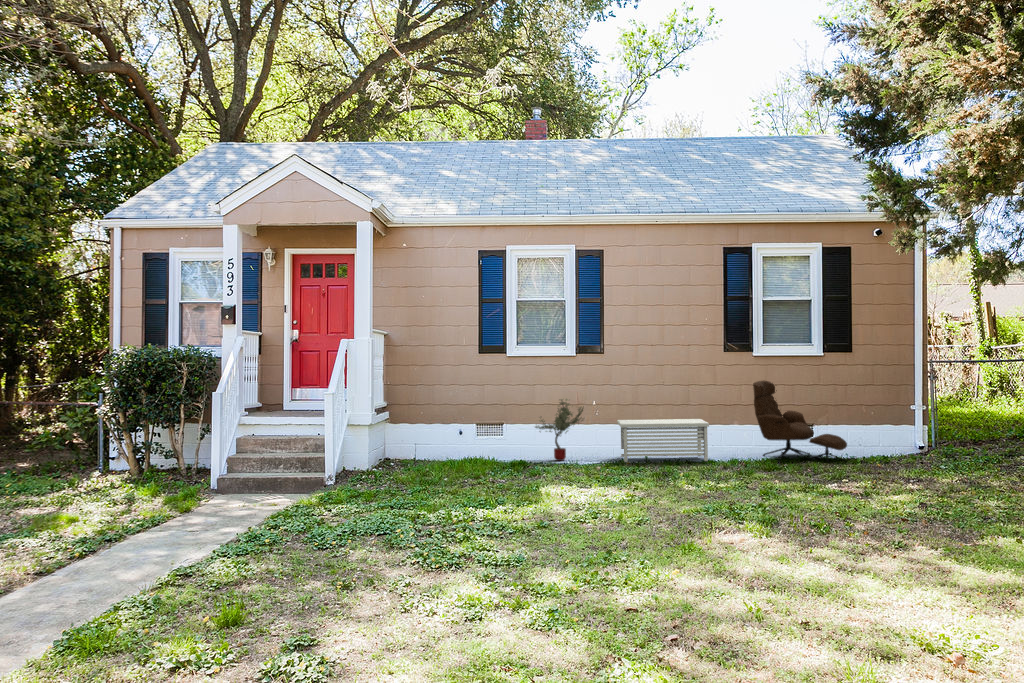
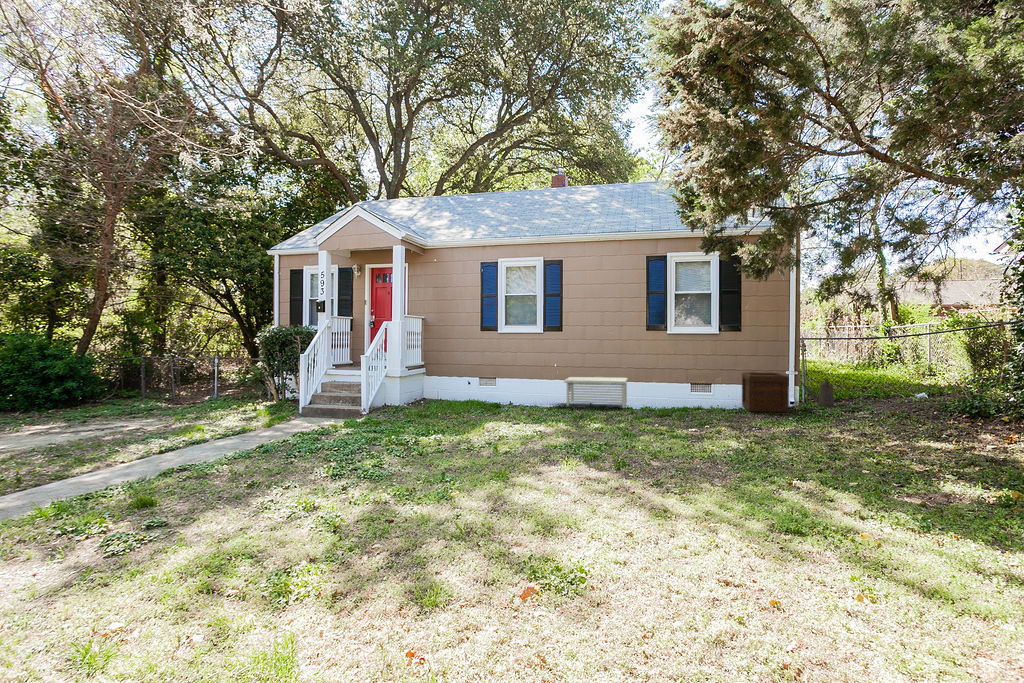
lounge chair: present [753,380,847,462] -> none [663,352,730,413]
potted tree: present [535,399,584,461] -> none [511,362,544,403]
wooden crate: none [852,407,921,459] -> present [742,372,789,412]
watering can: none [918,412,969,450] -> present [801,378,834,407]

